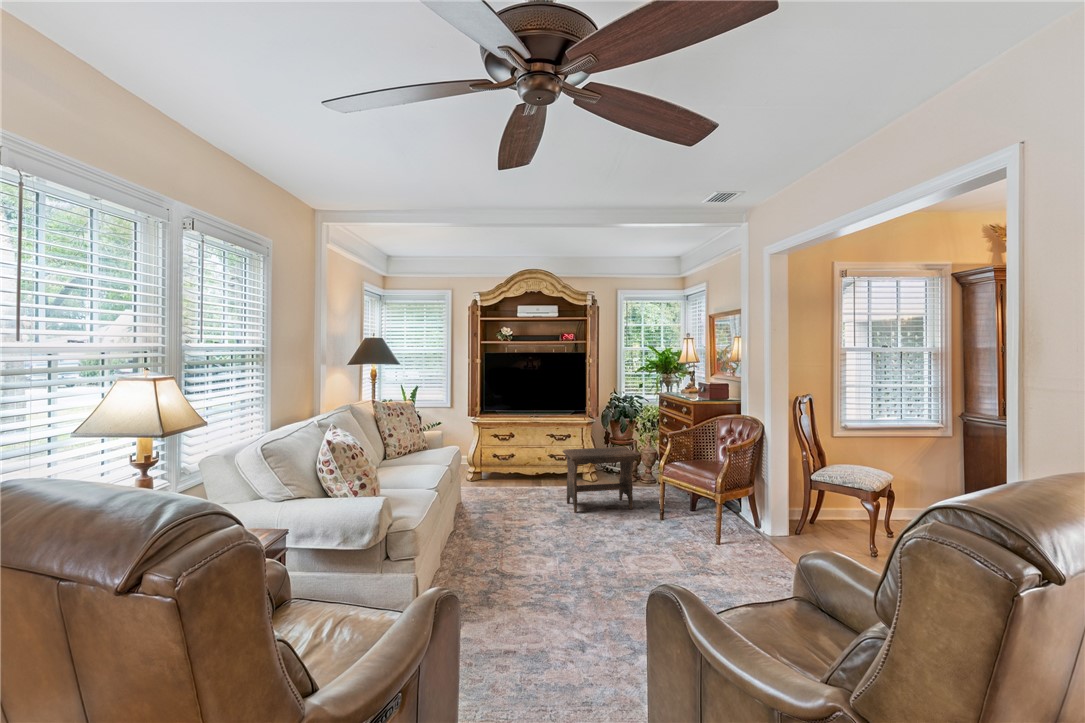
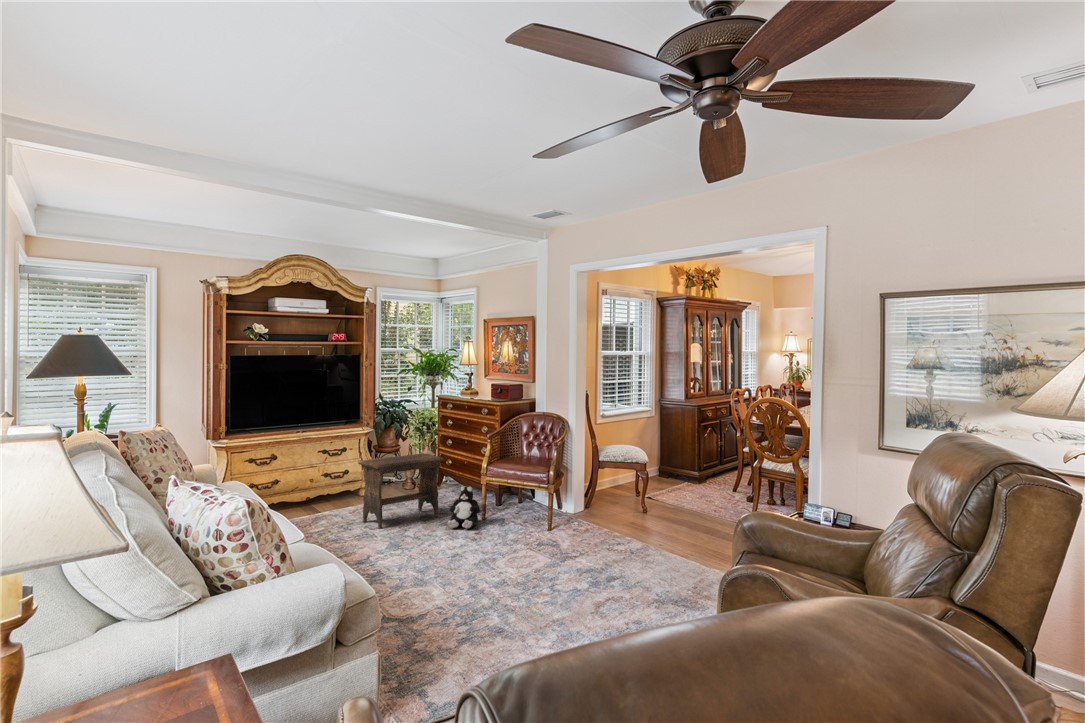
plush toy: none [631,485,665,529] -> present [448,486,480,529]

